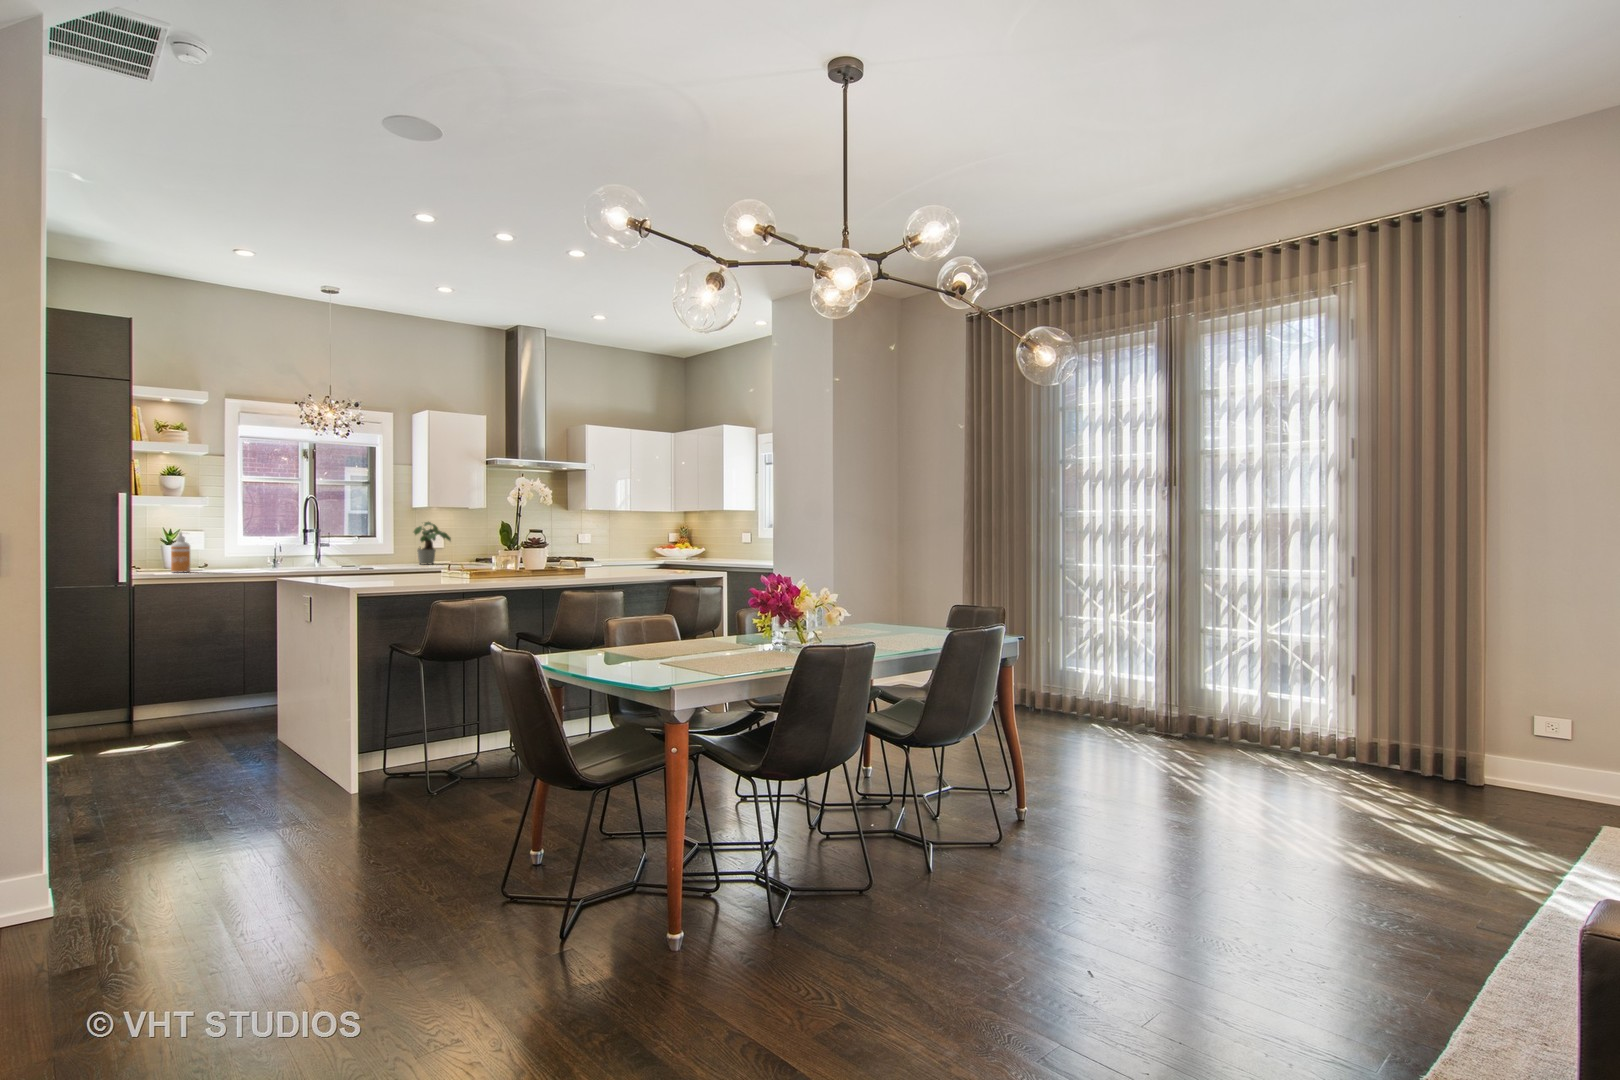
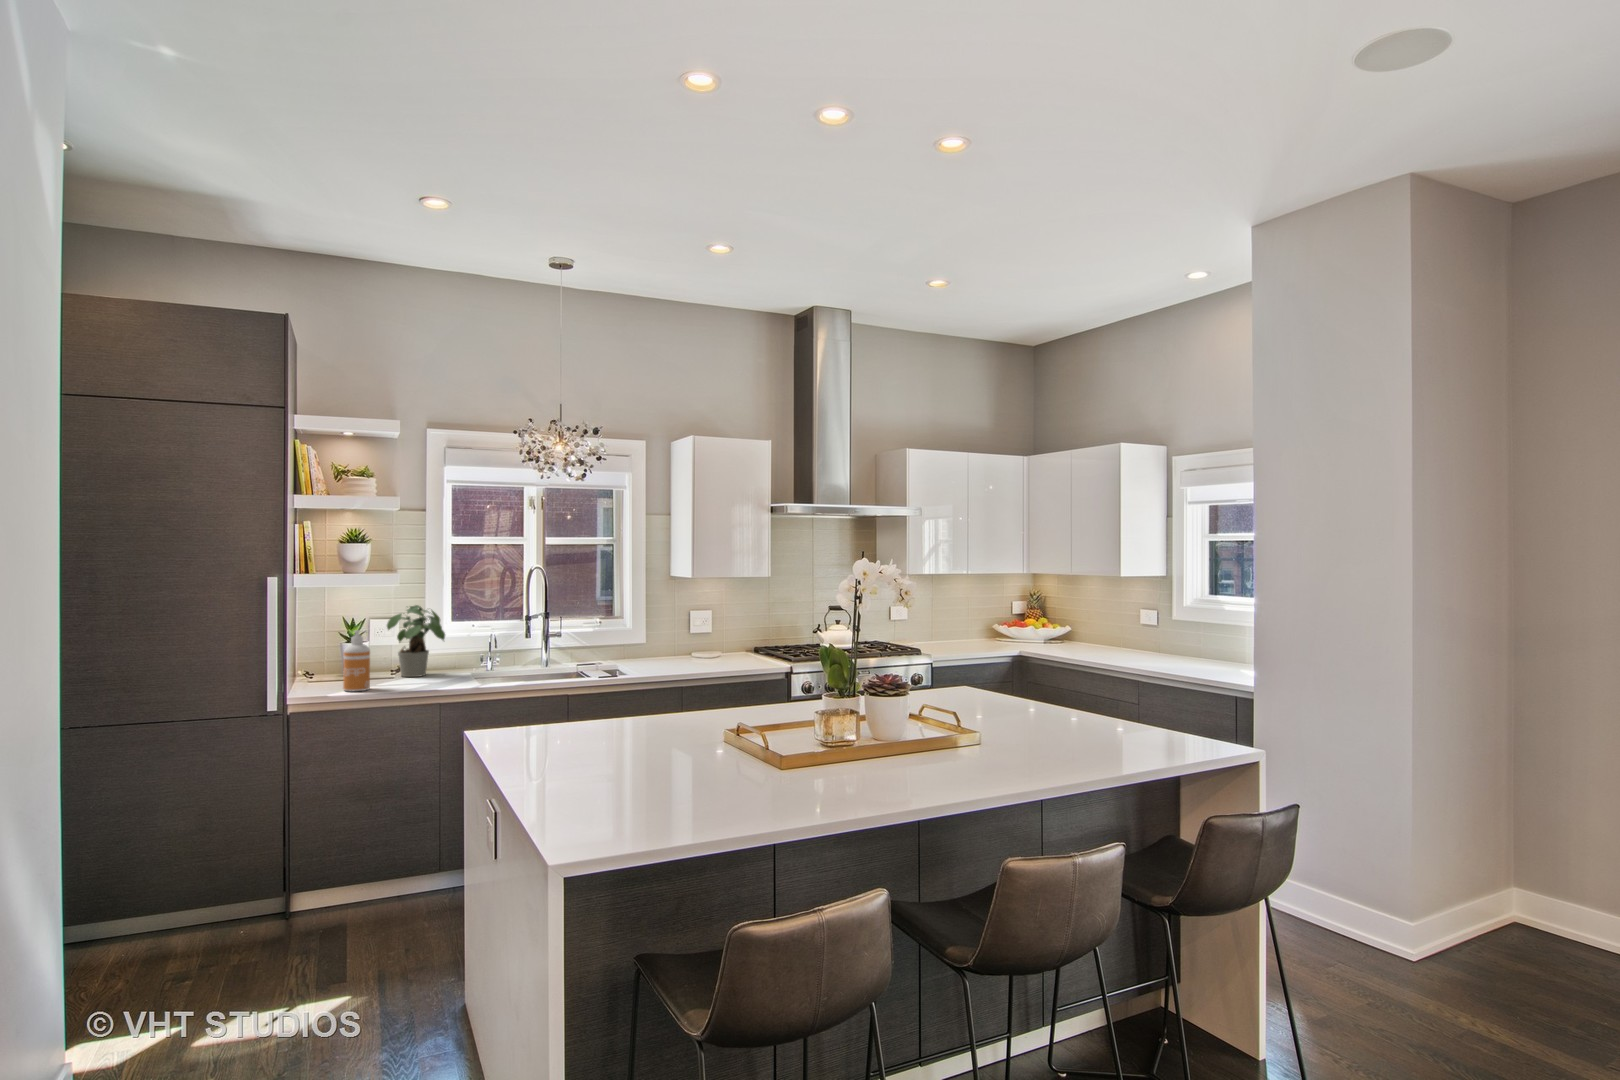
potted plant: present [414,522,451,564] -> present [387,605,445,677]

